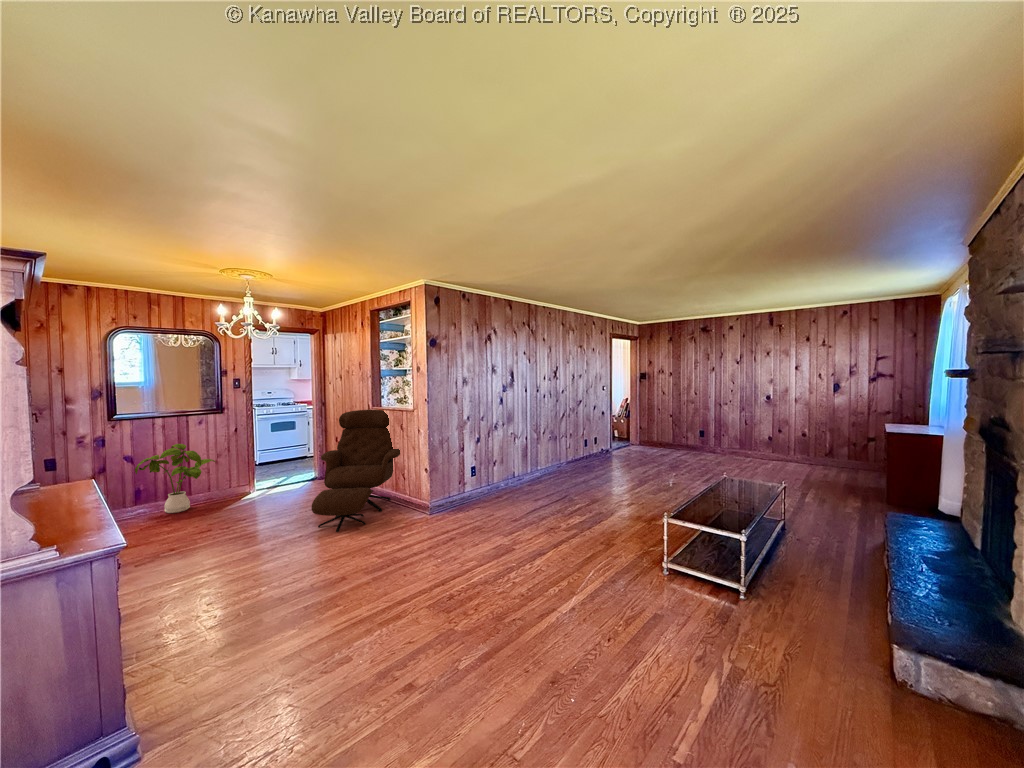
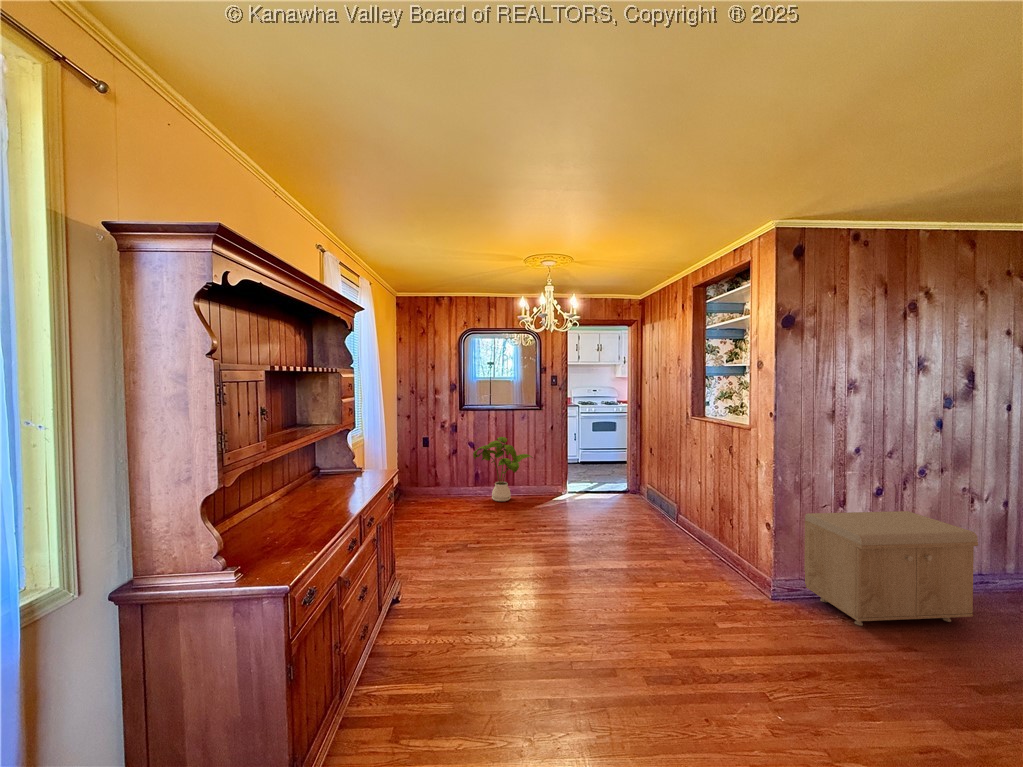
lounge chair: present [312,410,400,532] -> none [602,419,730,582]
storage bench: none [445,449,516,513] -> present [804,511,978,626]

